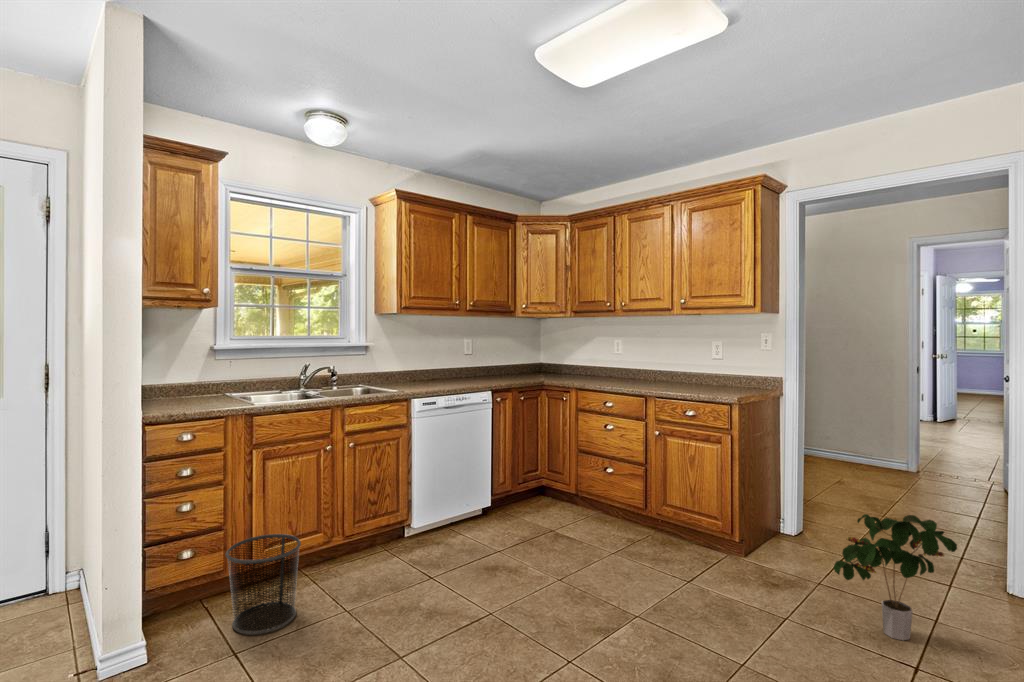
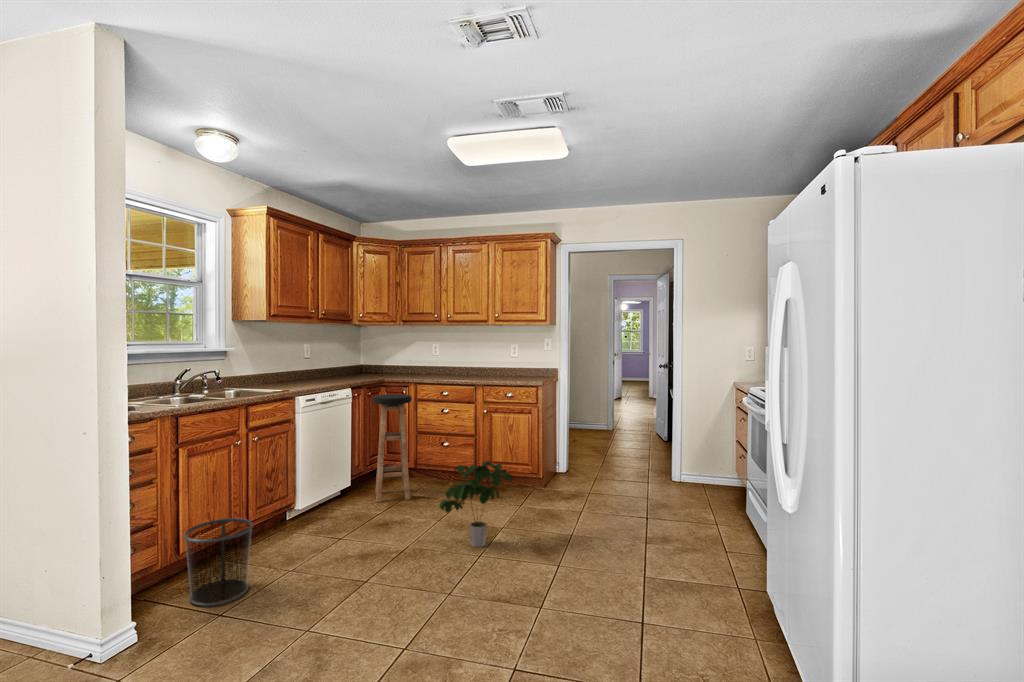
bar stool: none [509,402,557,536] -> present [373,394,412,502]
potted plant: present [834,514,957,640] -> present [439,461,512,547]

